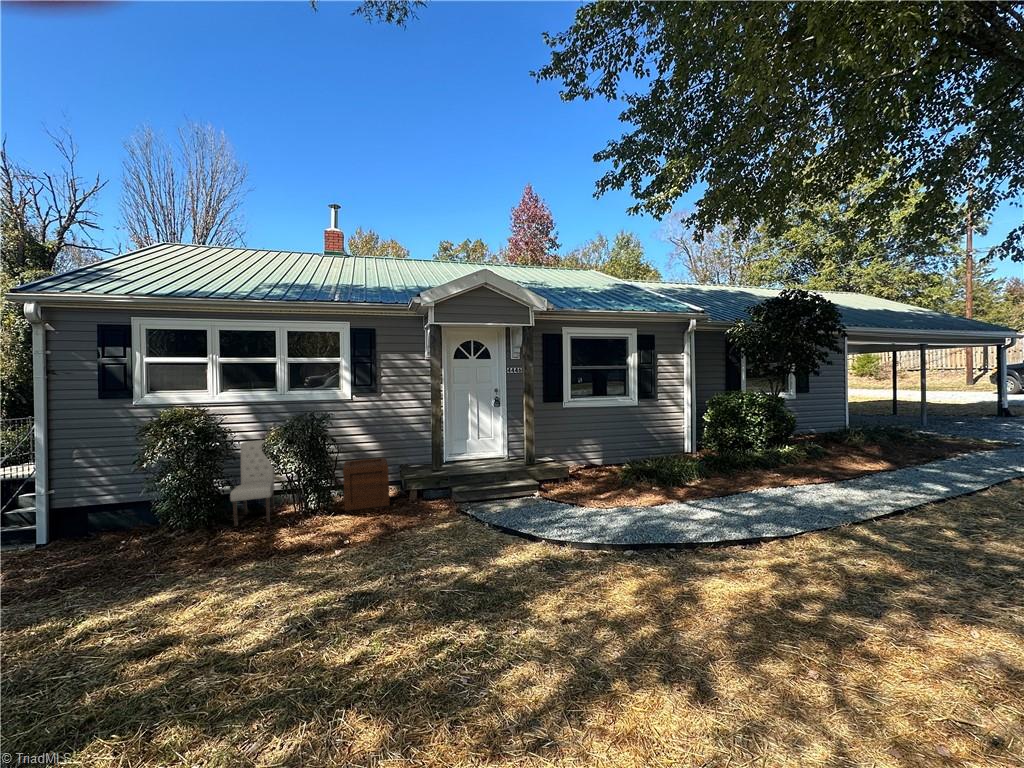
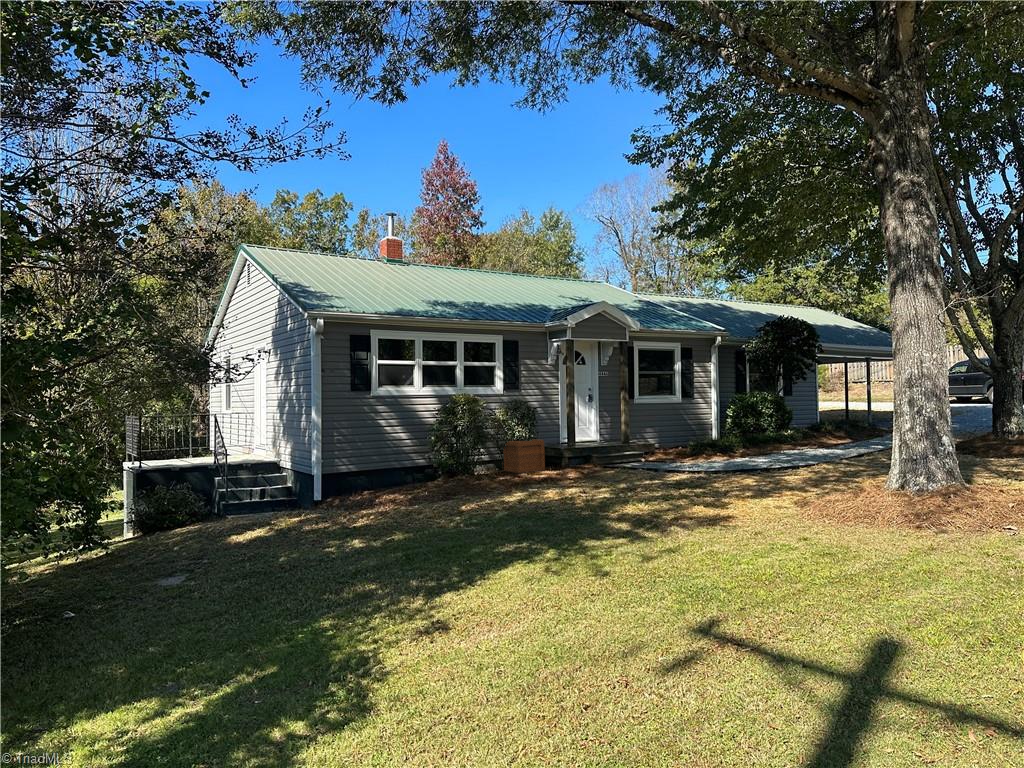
chair: present [230,440,274,526] -> none [441,423,480,481]

